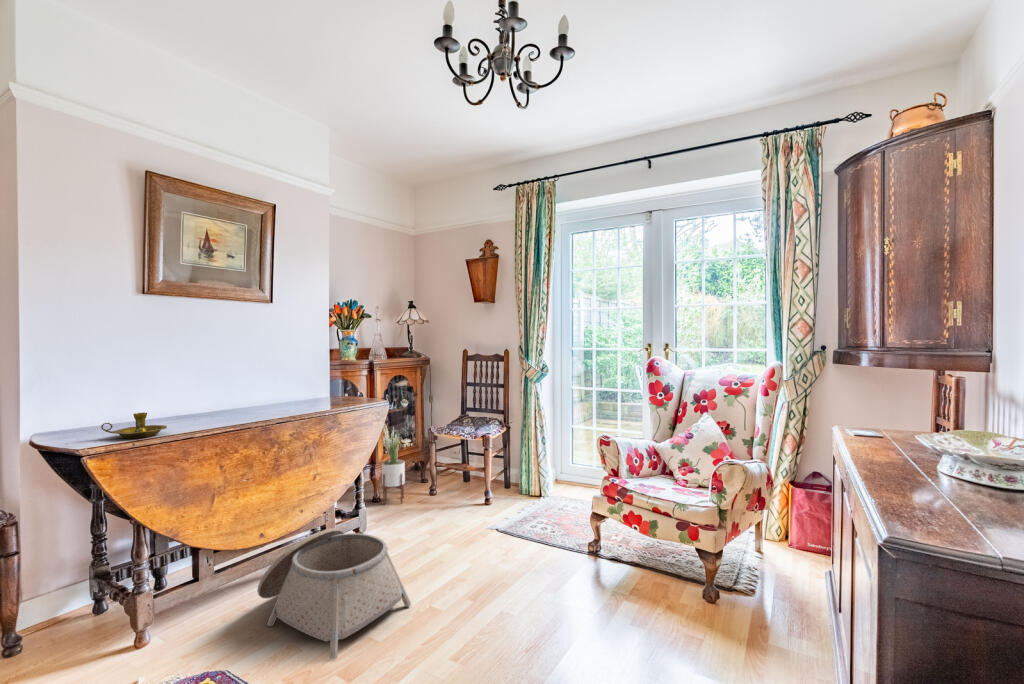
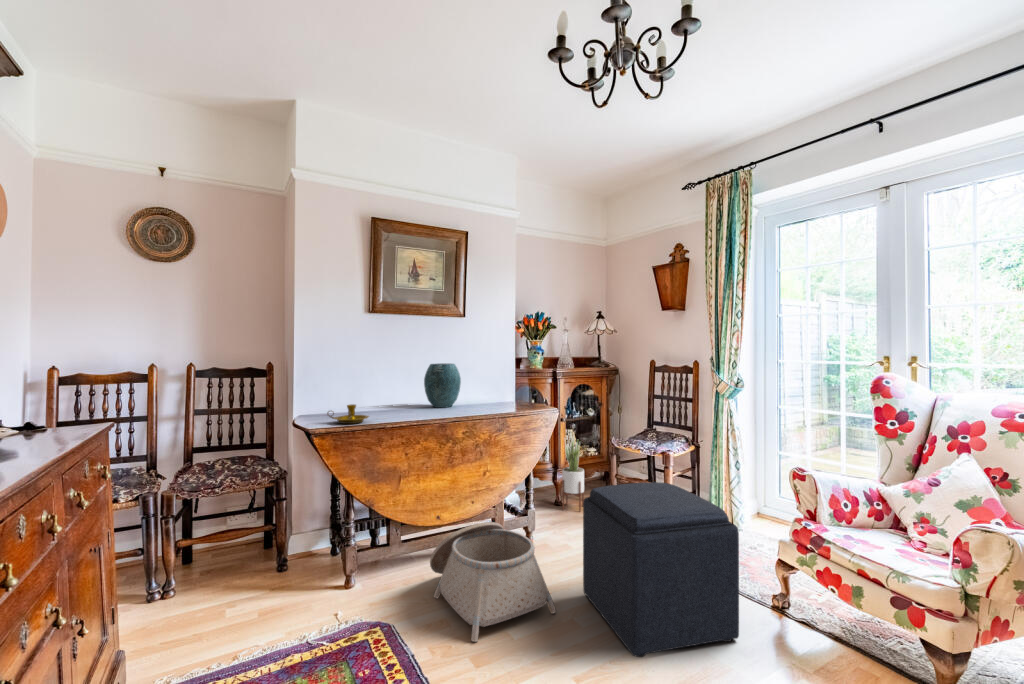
vase: none [225,358,273,409] -> present [424,363,461,408]
ottoman: none [431,462,572,623] -> present [583,482,739,657]

